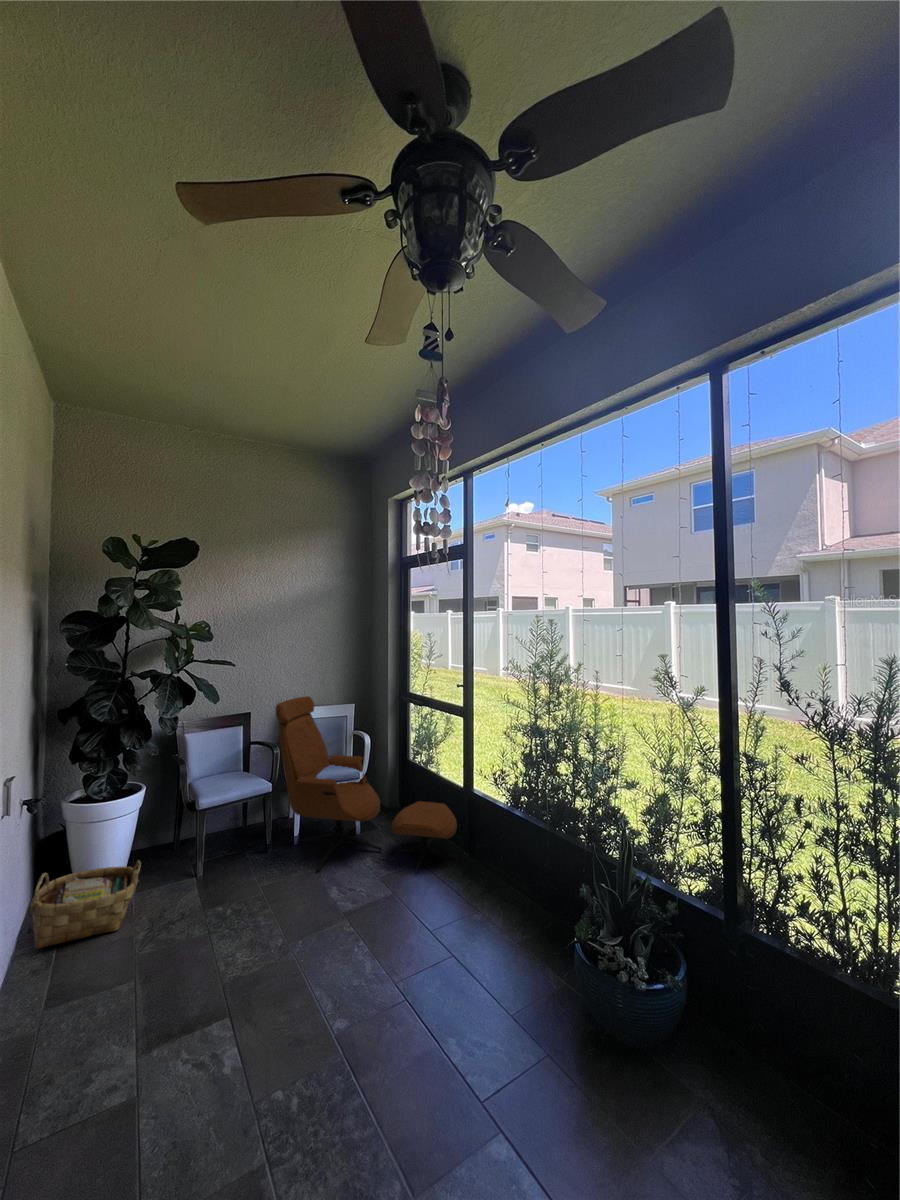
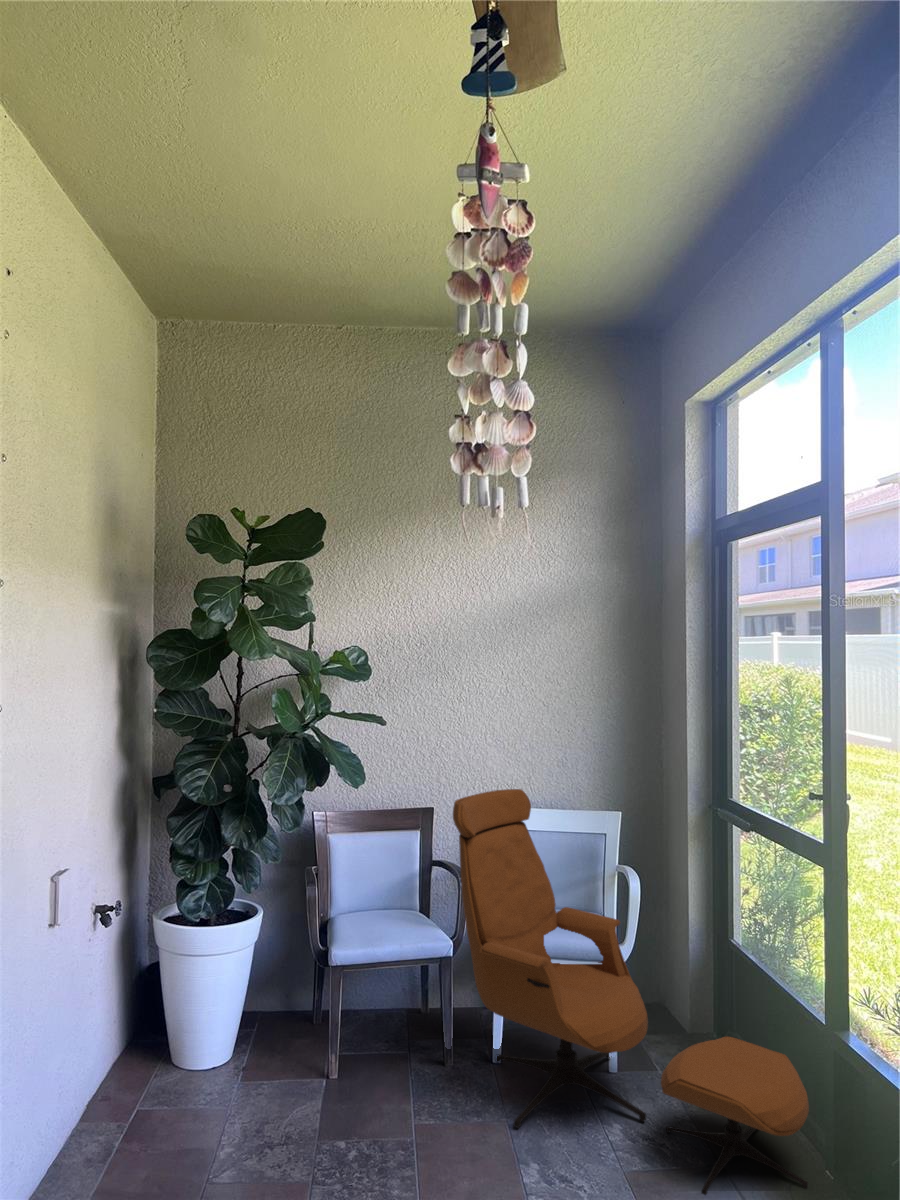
woven basket: present [30,860,141,949] -> none [100,1018,242,1135]

